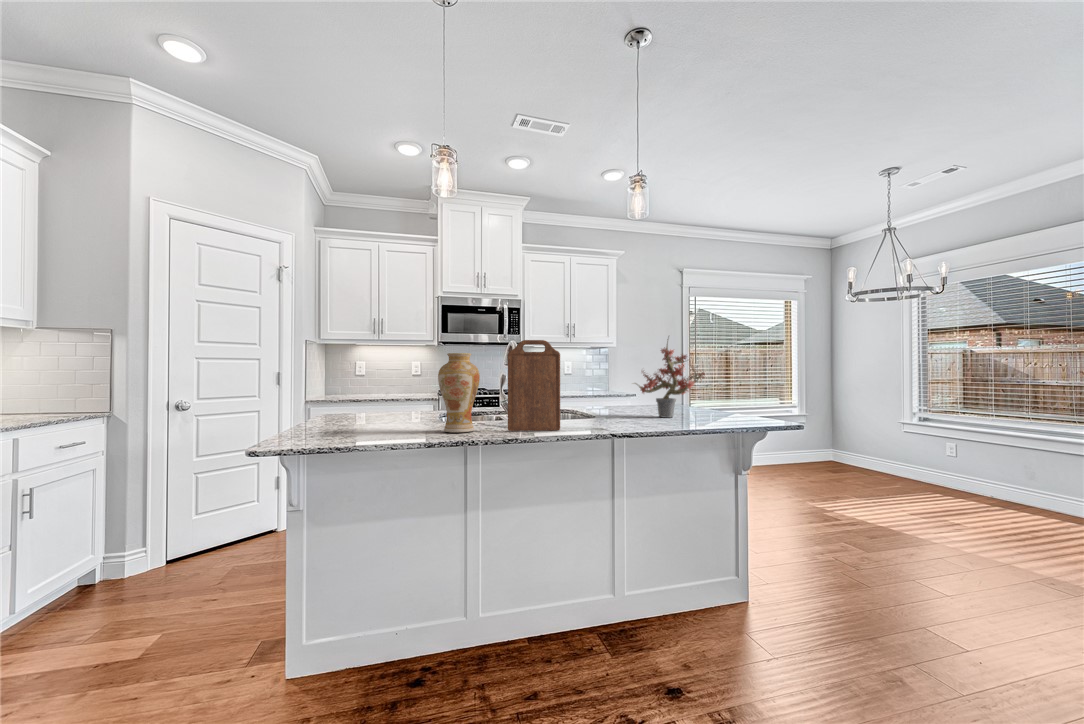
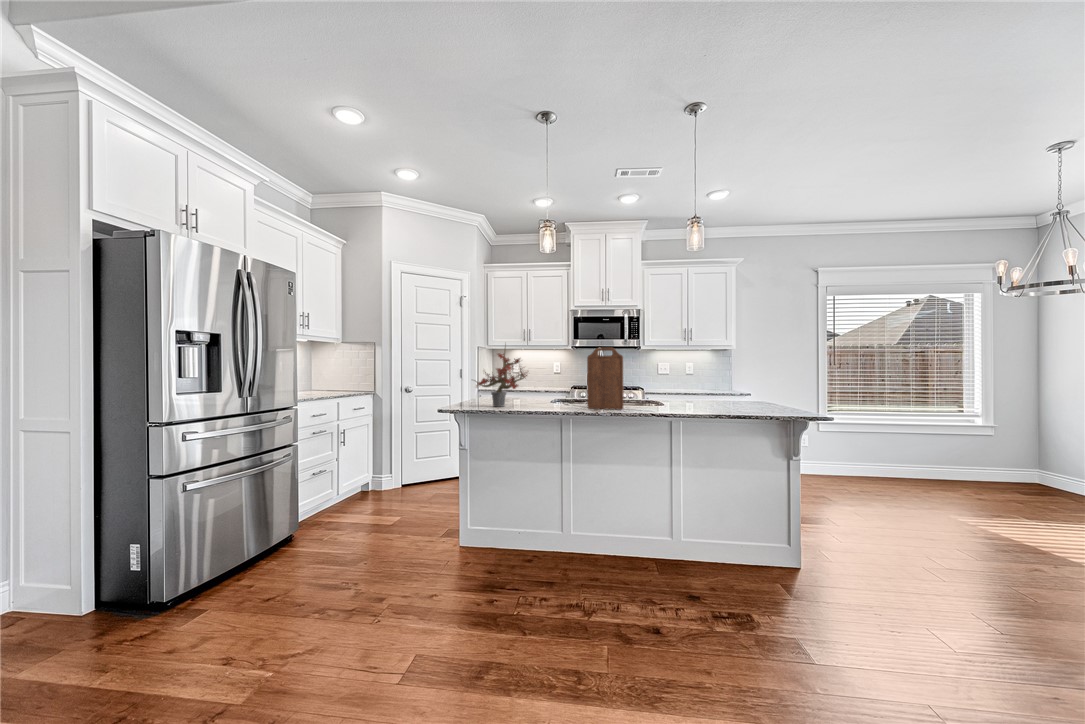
potted plant: present [635,339,705,418] -> present [474,351,527,407]
vase: present [438,353,480,432] -> none [543,357,570,408]

